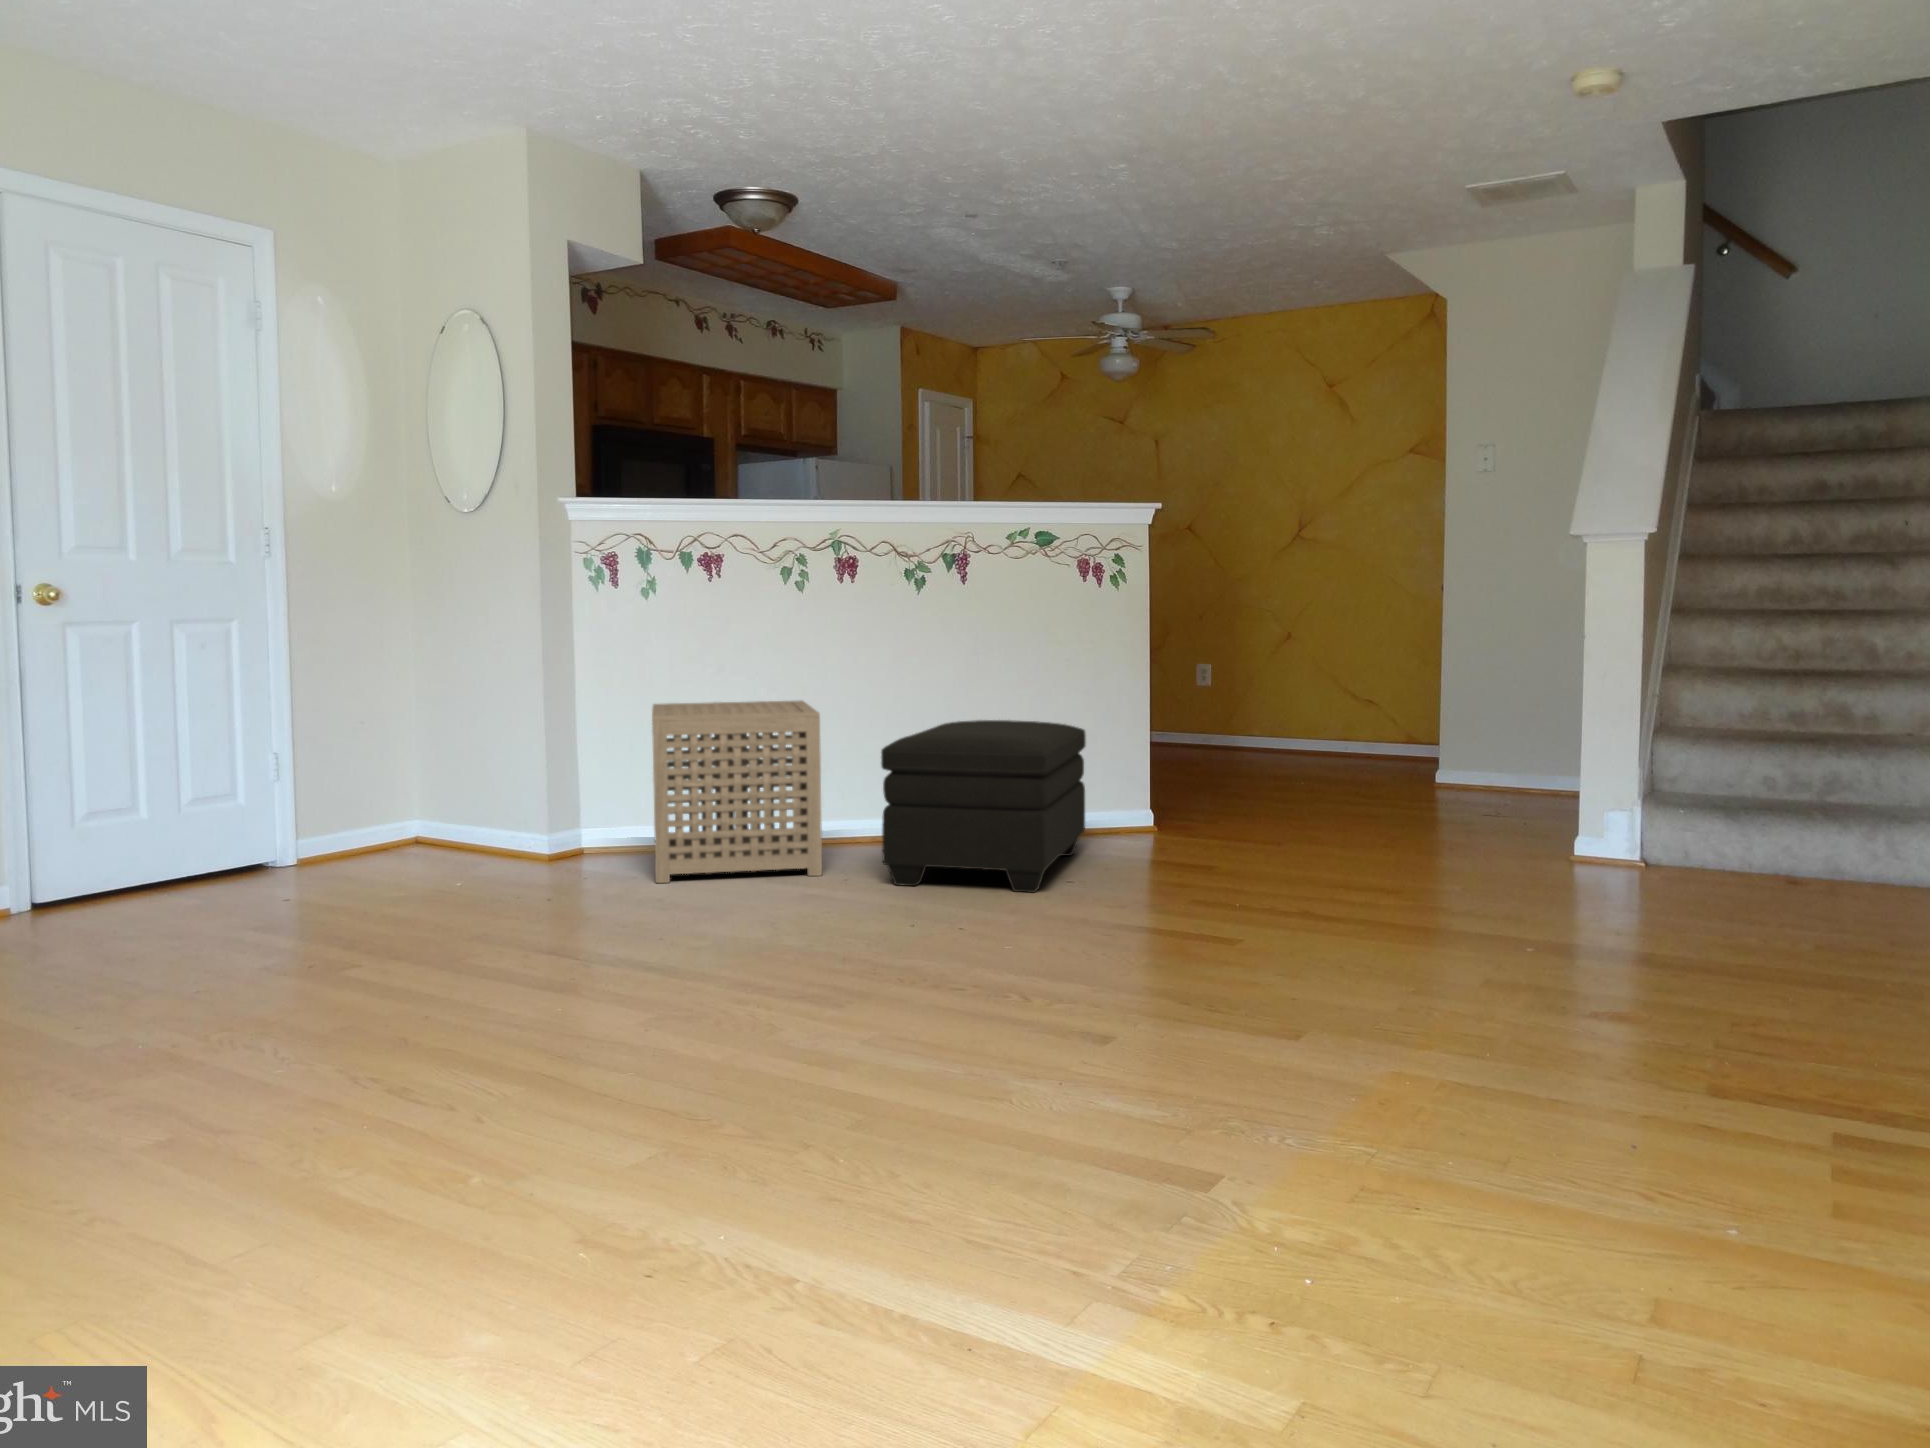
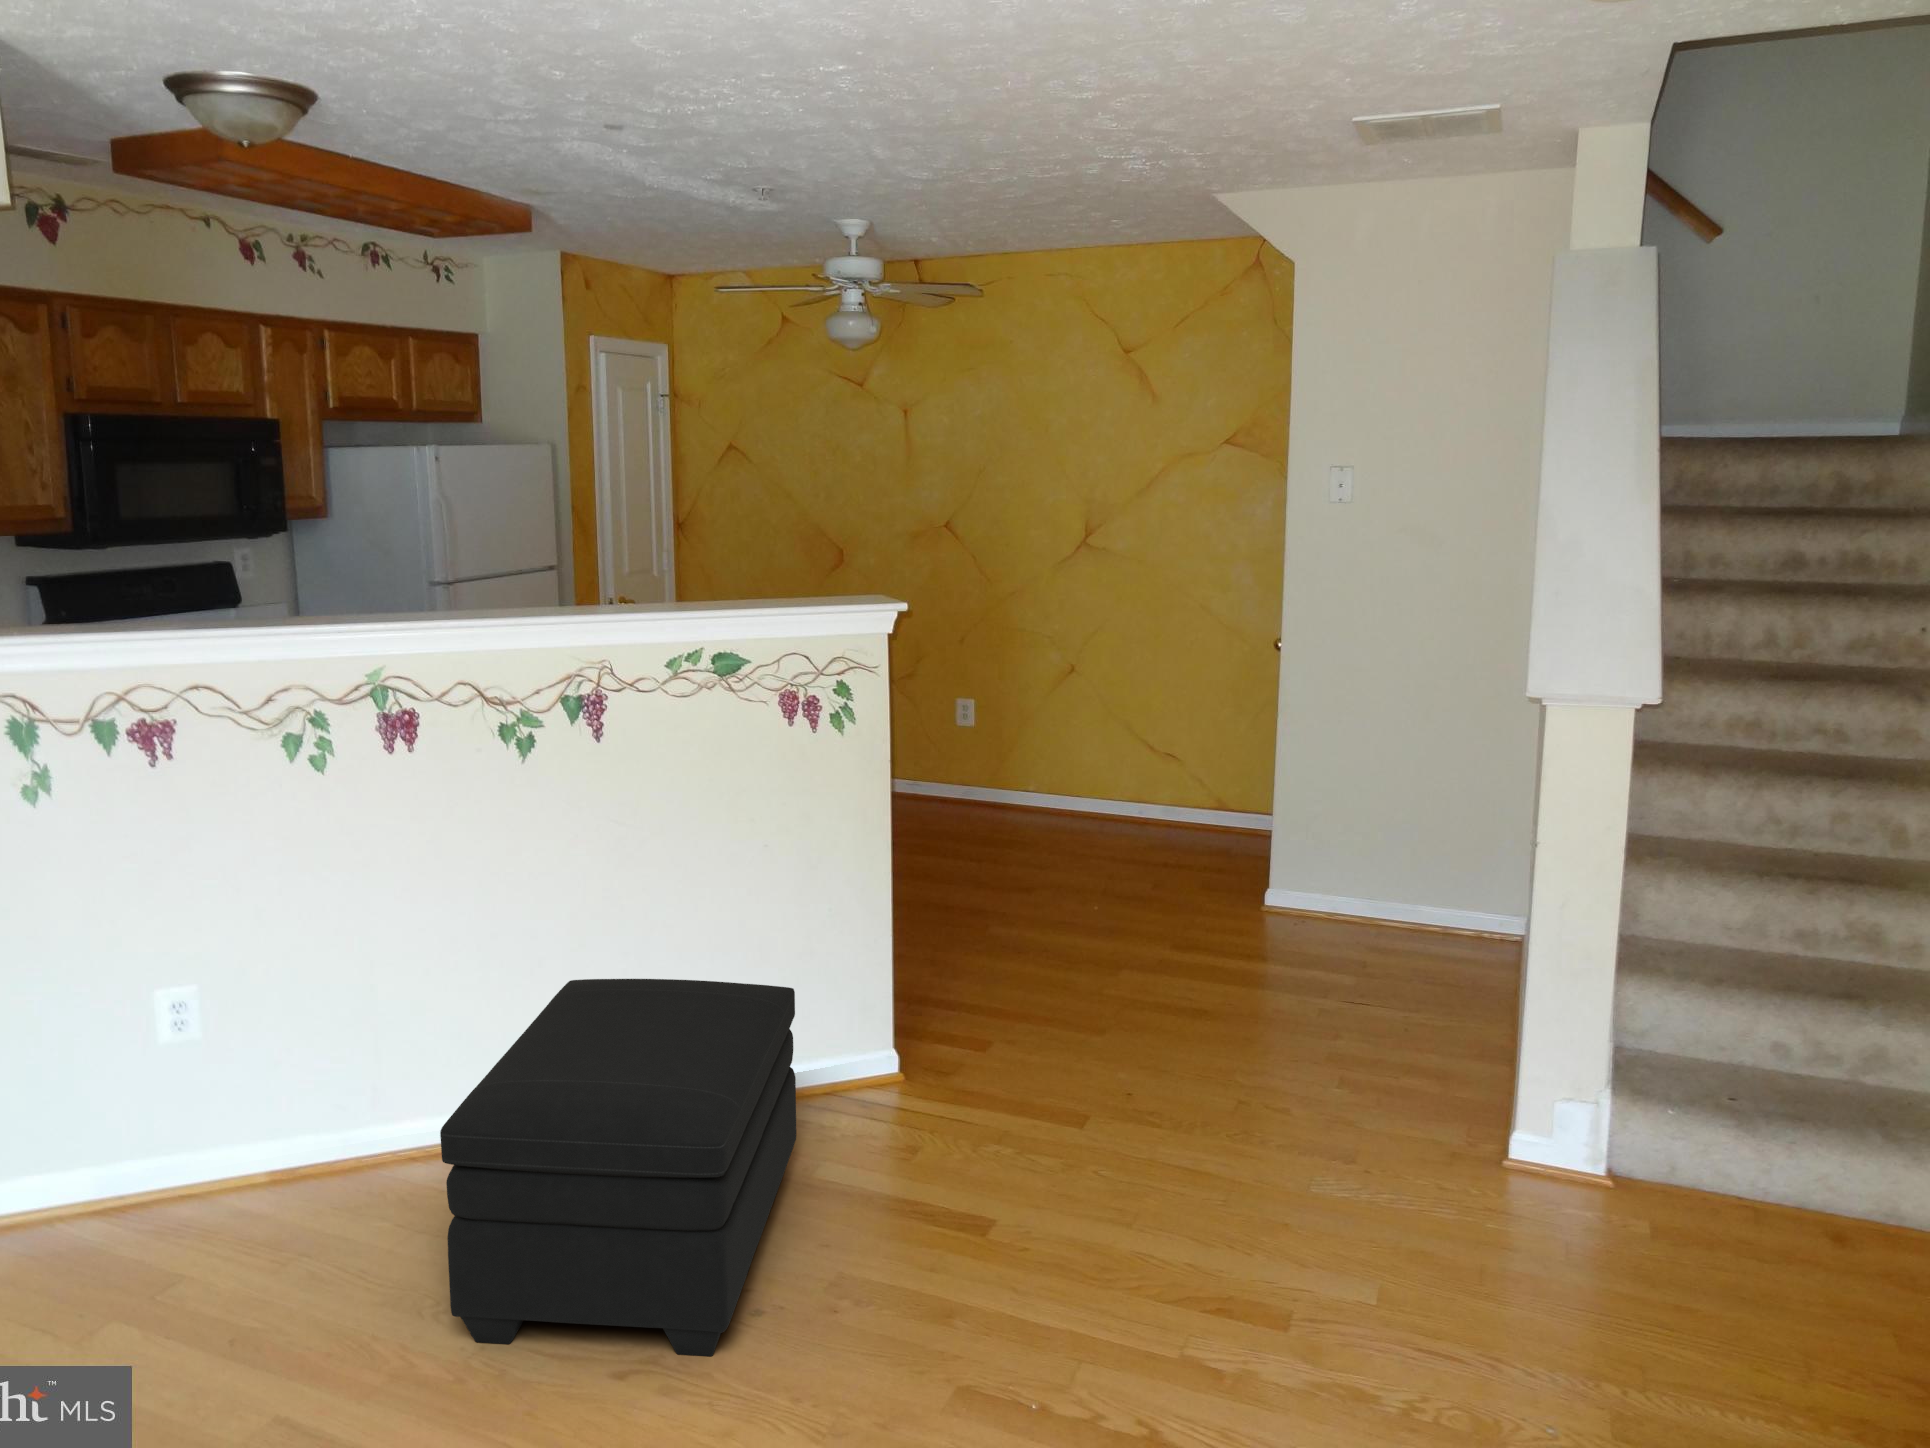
side table: present [652,701,822,883] -> none [7,953,354,1370]

